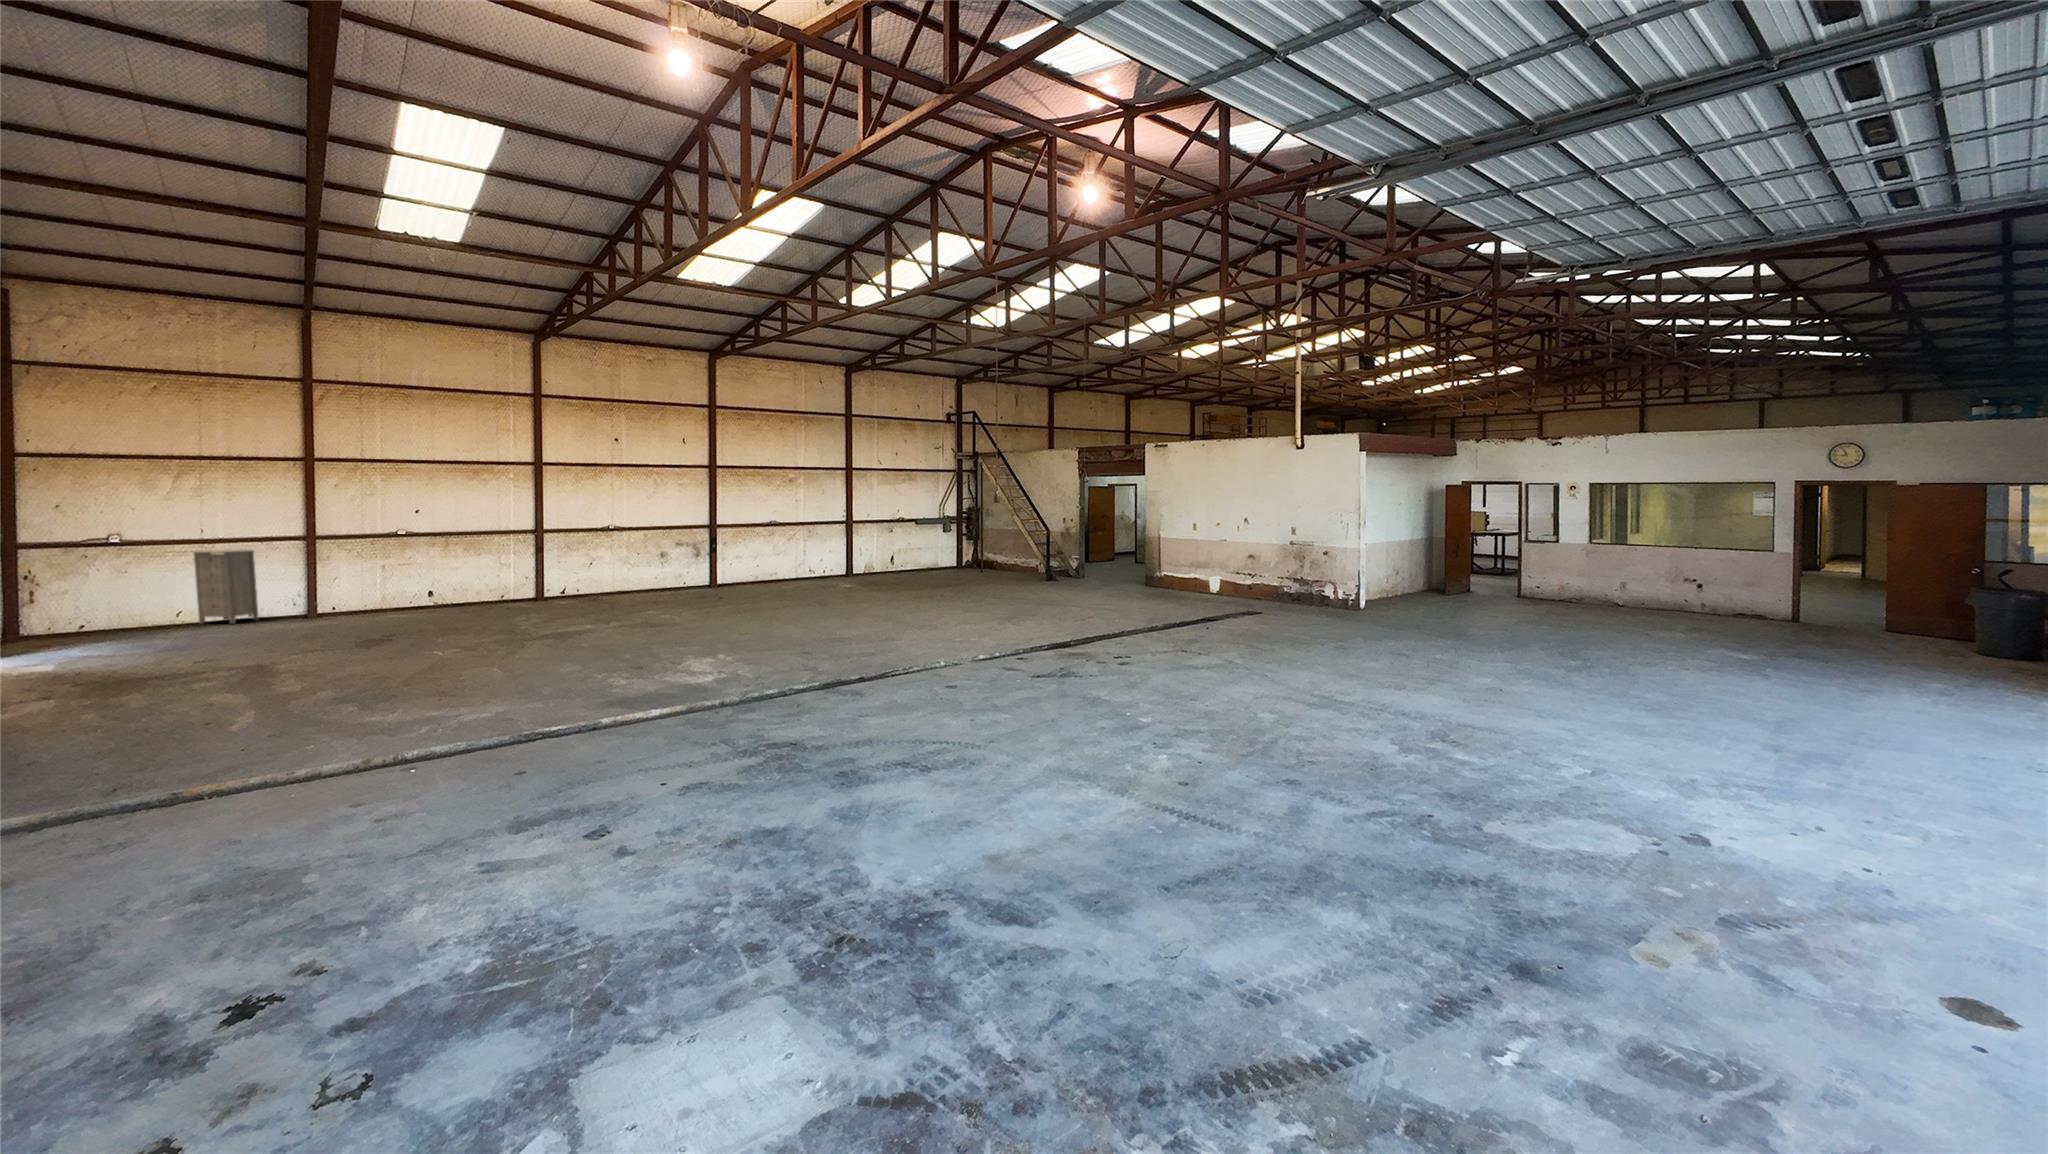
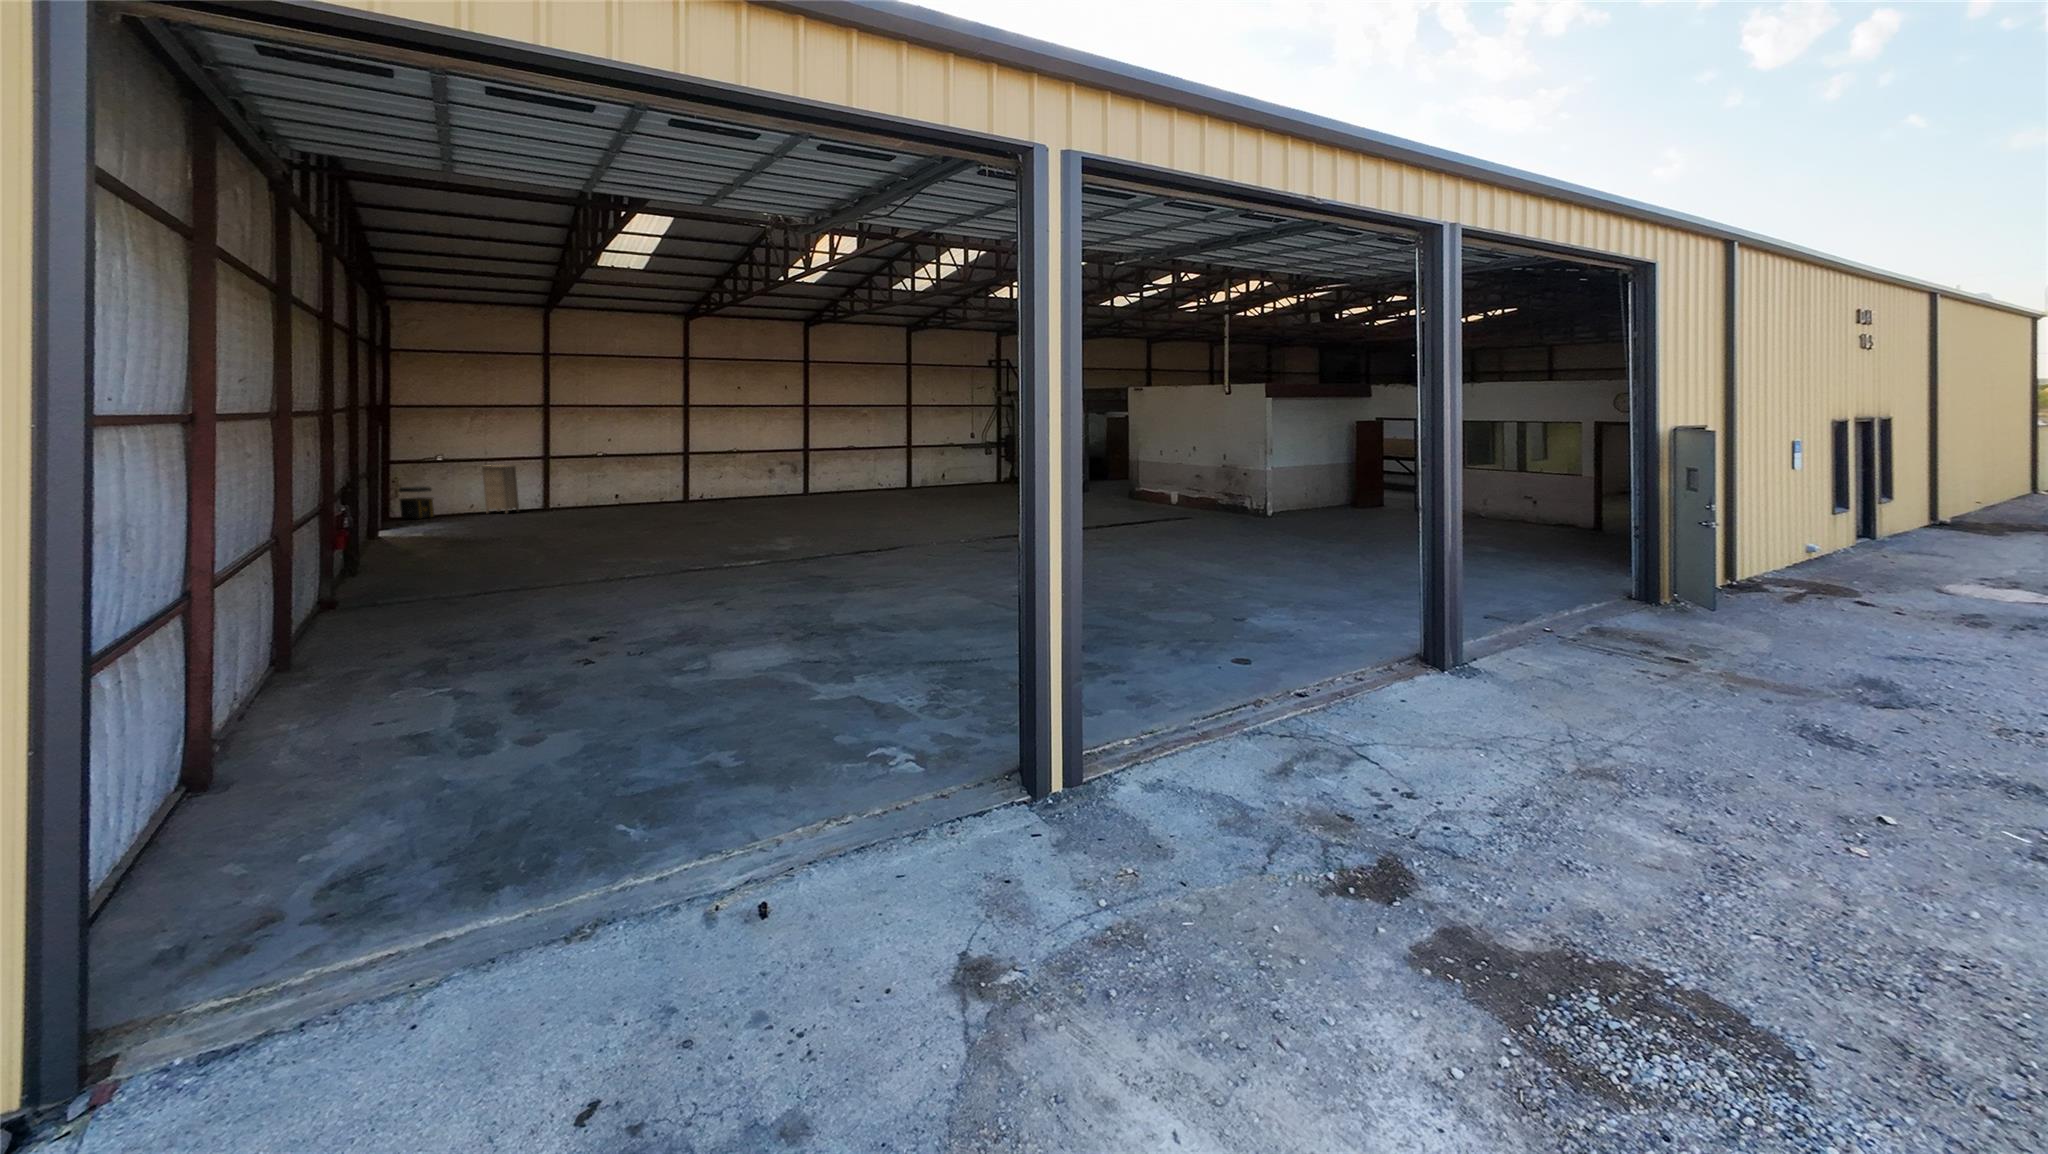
toolbox: none [29,585,98,637] -> present [399,486,434,519]

